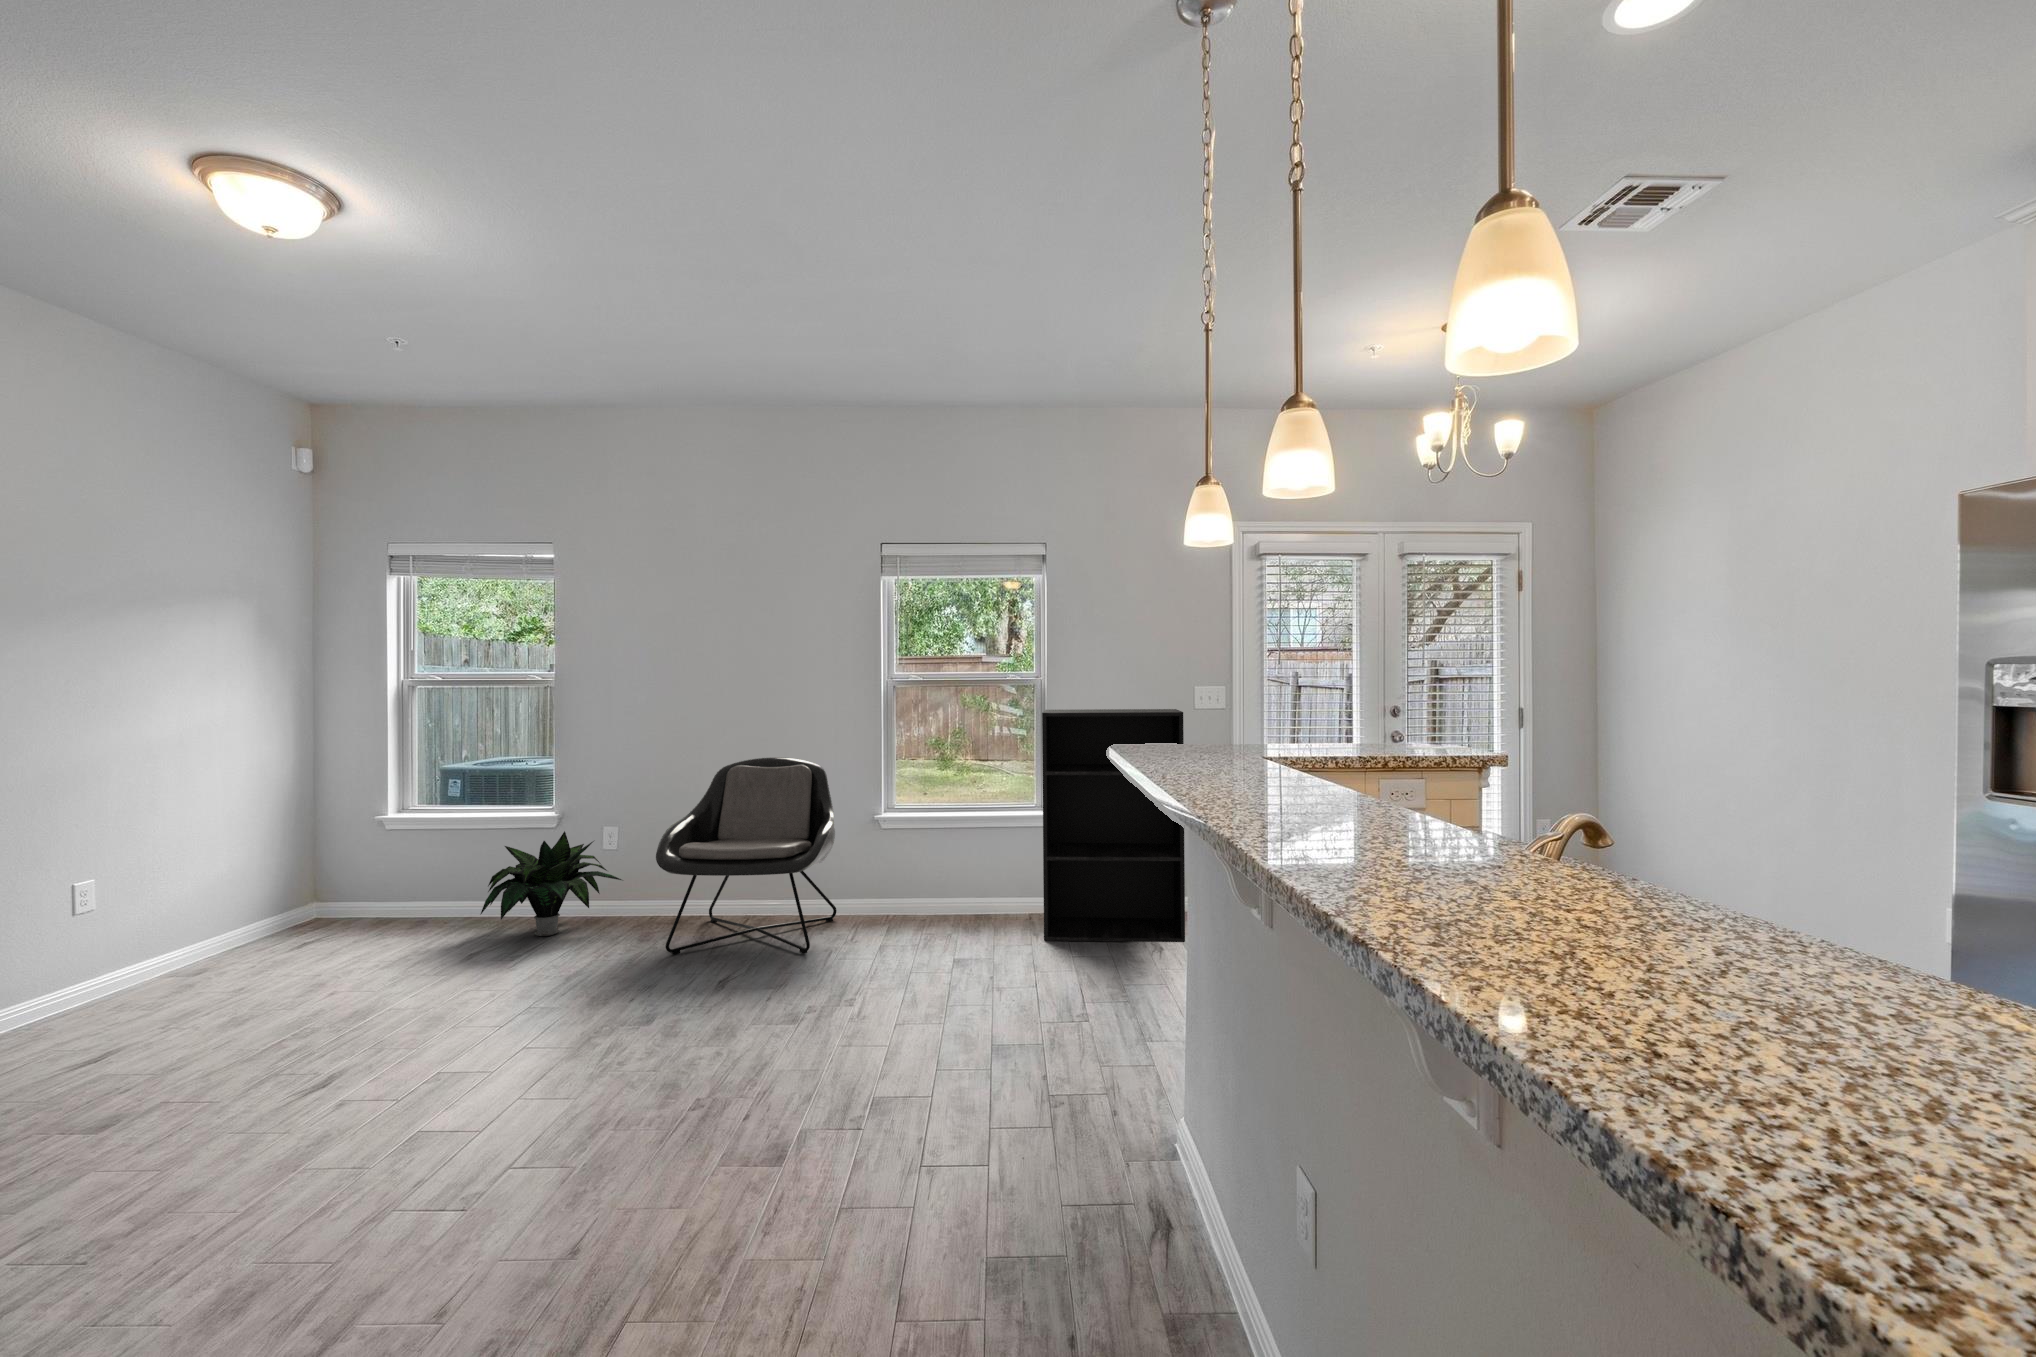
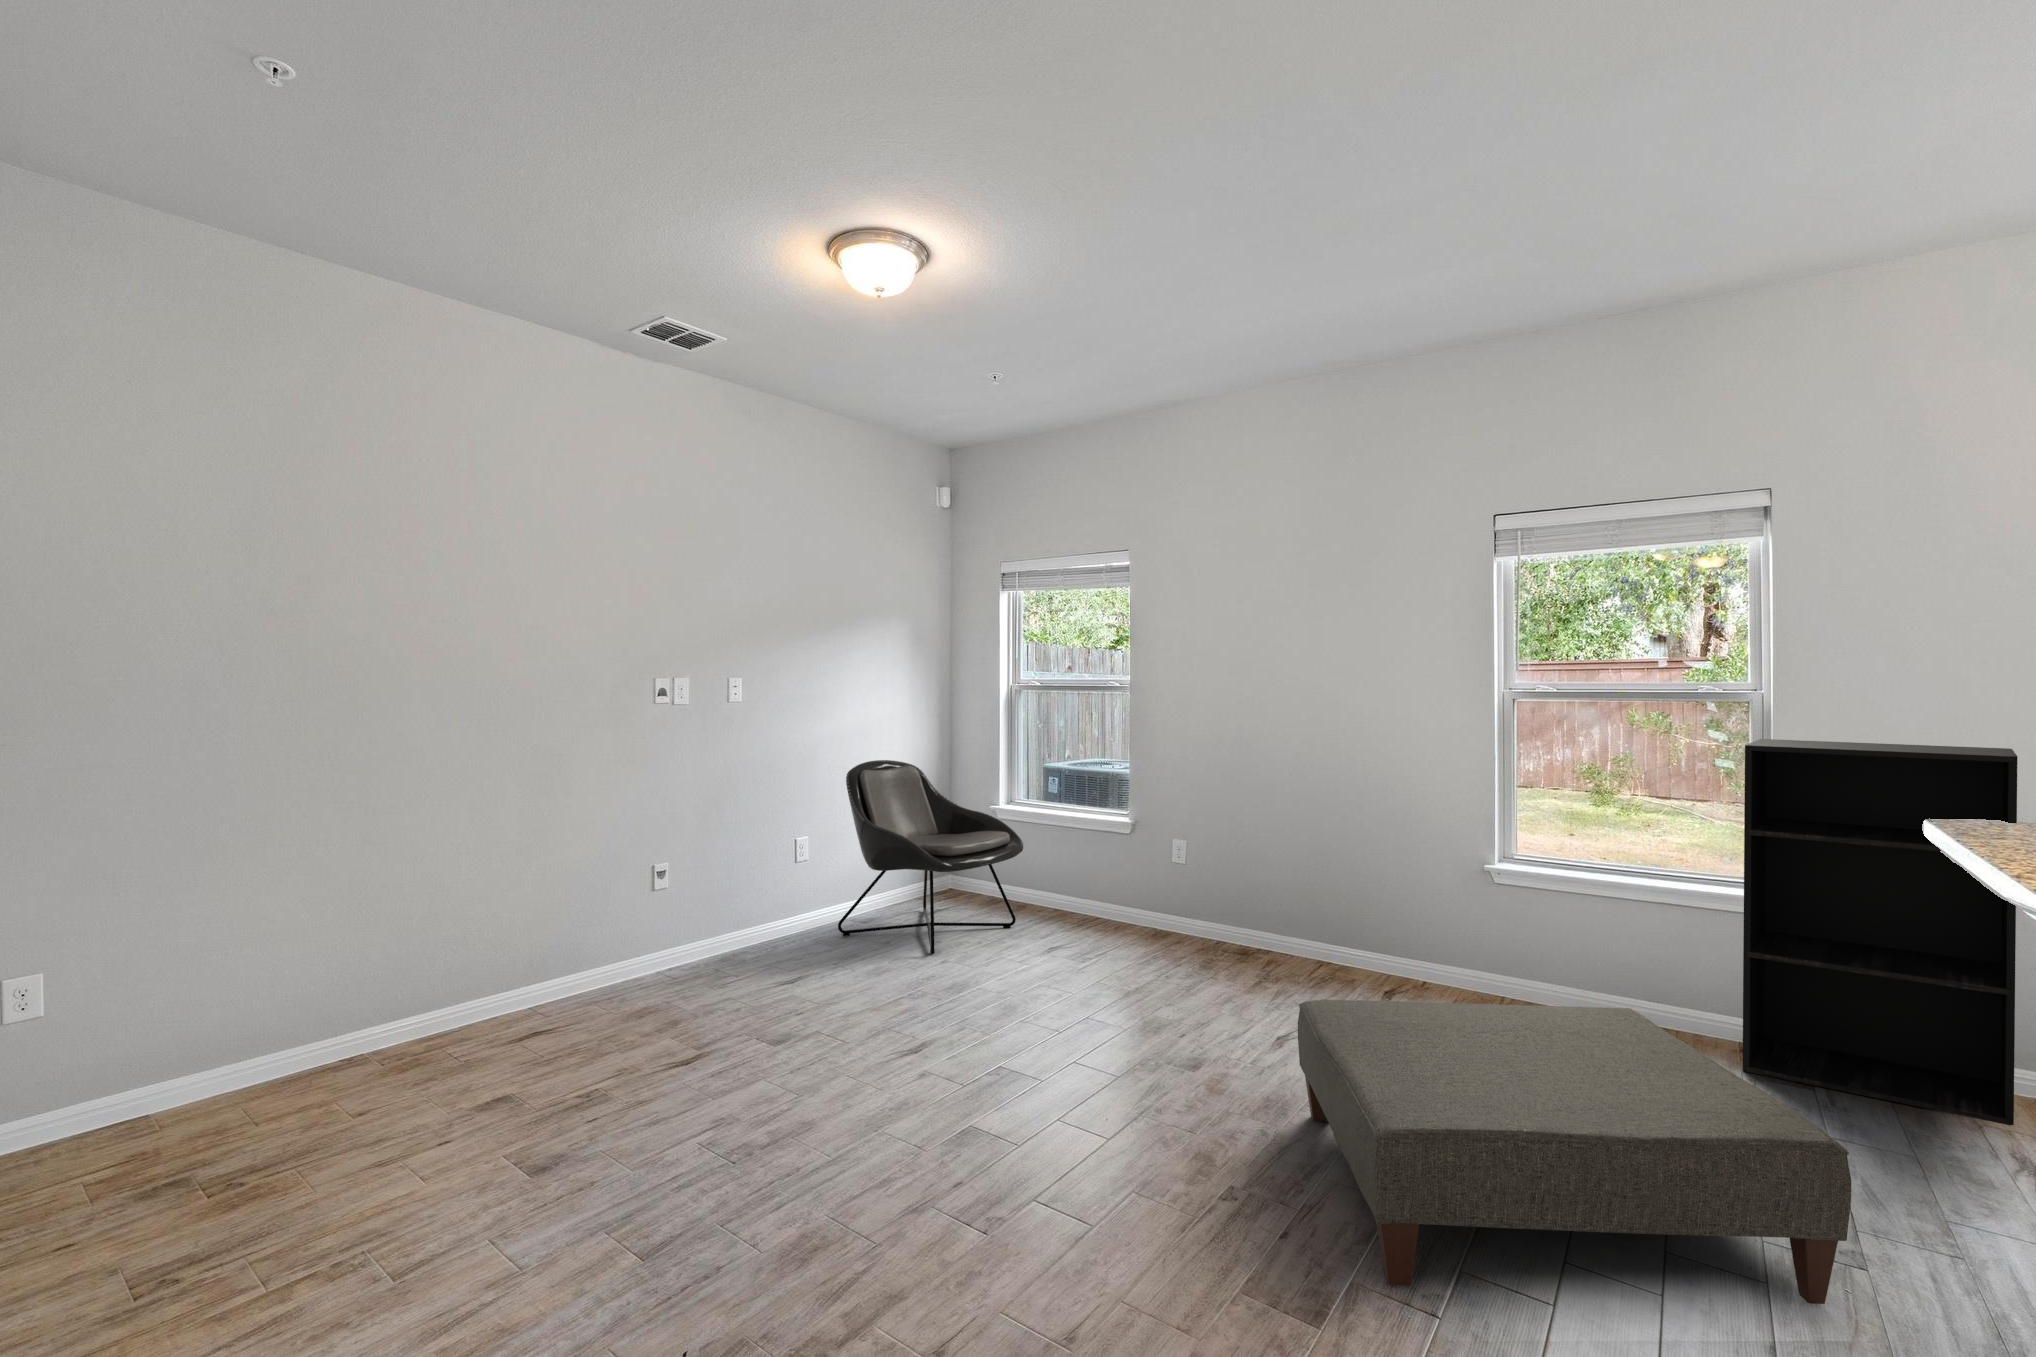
lounge chair: present [656,757,837,955] -> present [838,760,1023,954]
potted plant: present [481,831,621,936] -> none [1070,841,1205,947]
ottoman: none [747,906,1136,1148] -> present [1298,1000,1851,1304]

